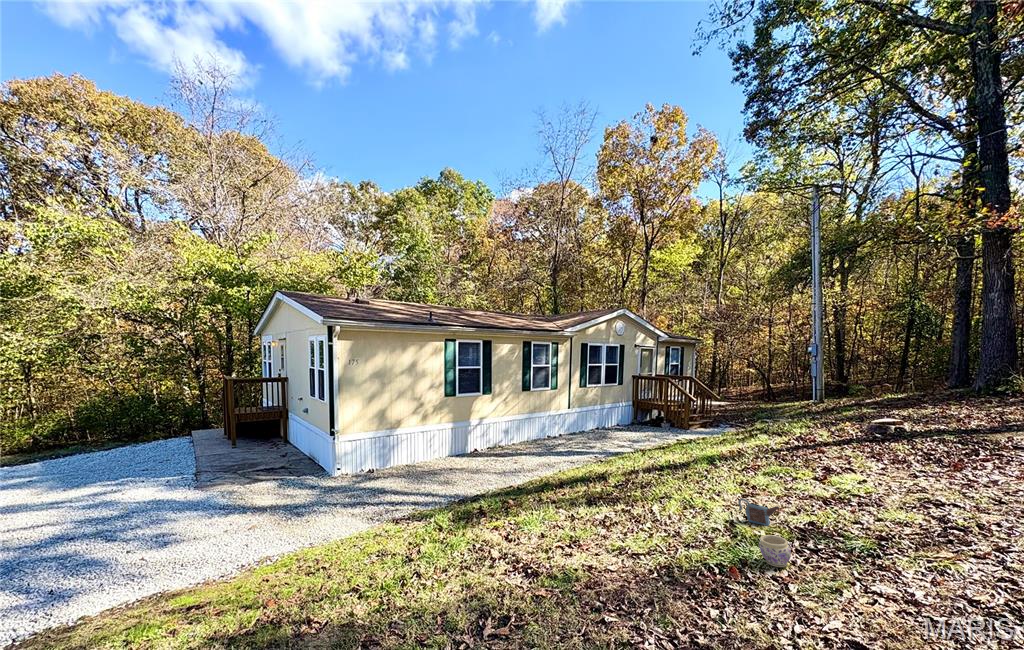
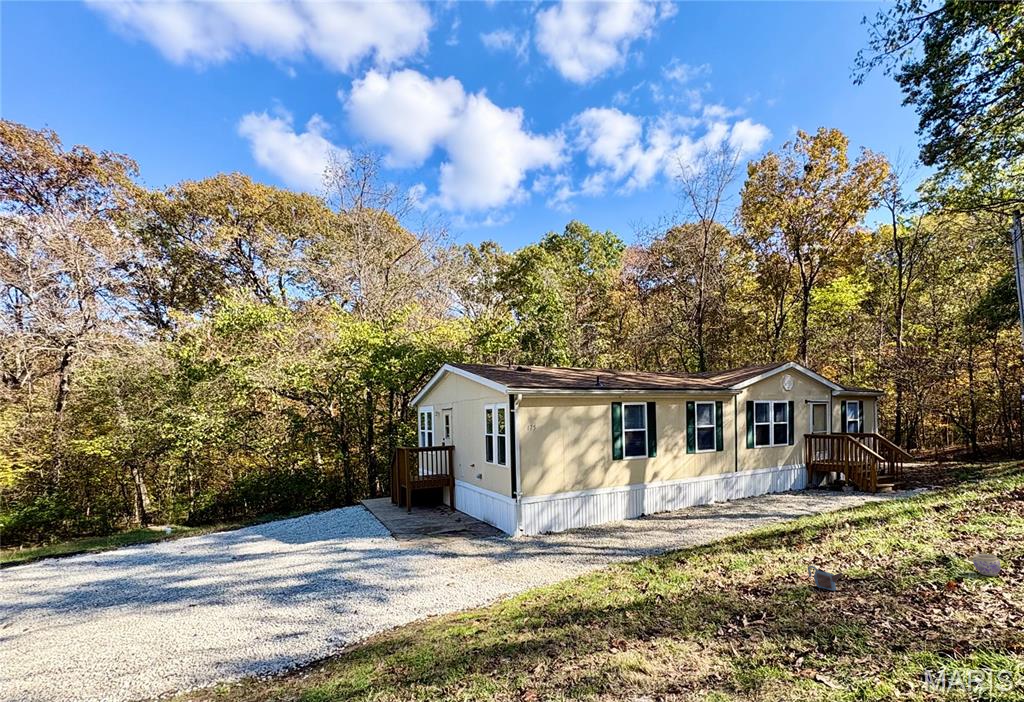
watering can: present [738,498,779,526] -> present [808,566,843,591]

